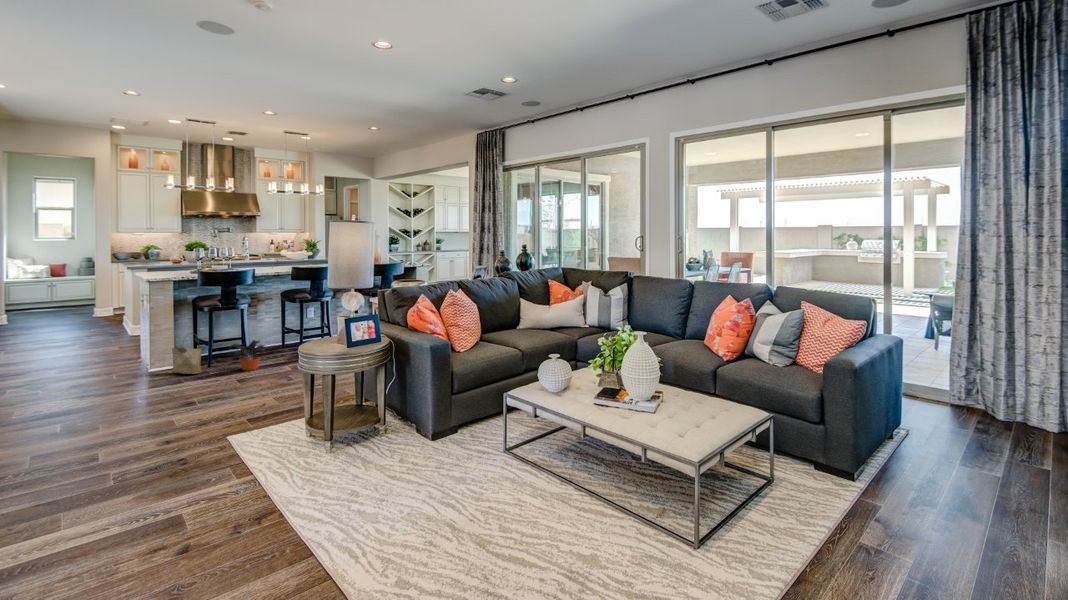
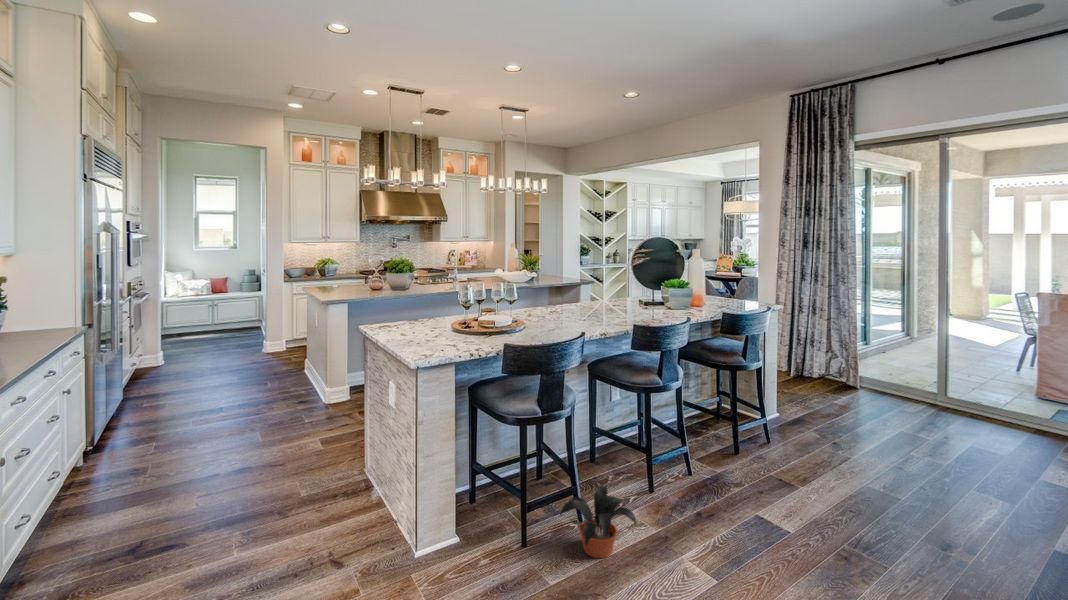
woven basket: present [172,347,202,374] -> none [458,475,518,569]

